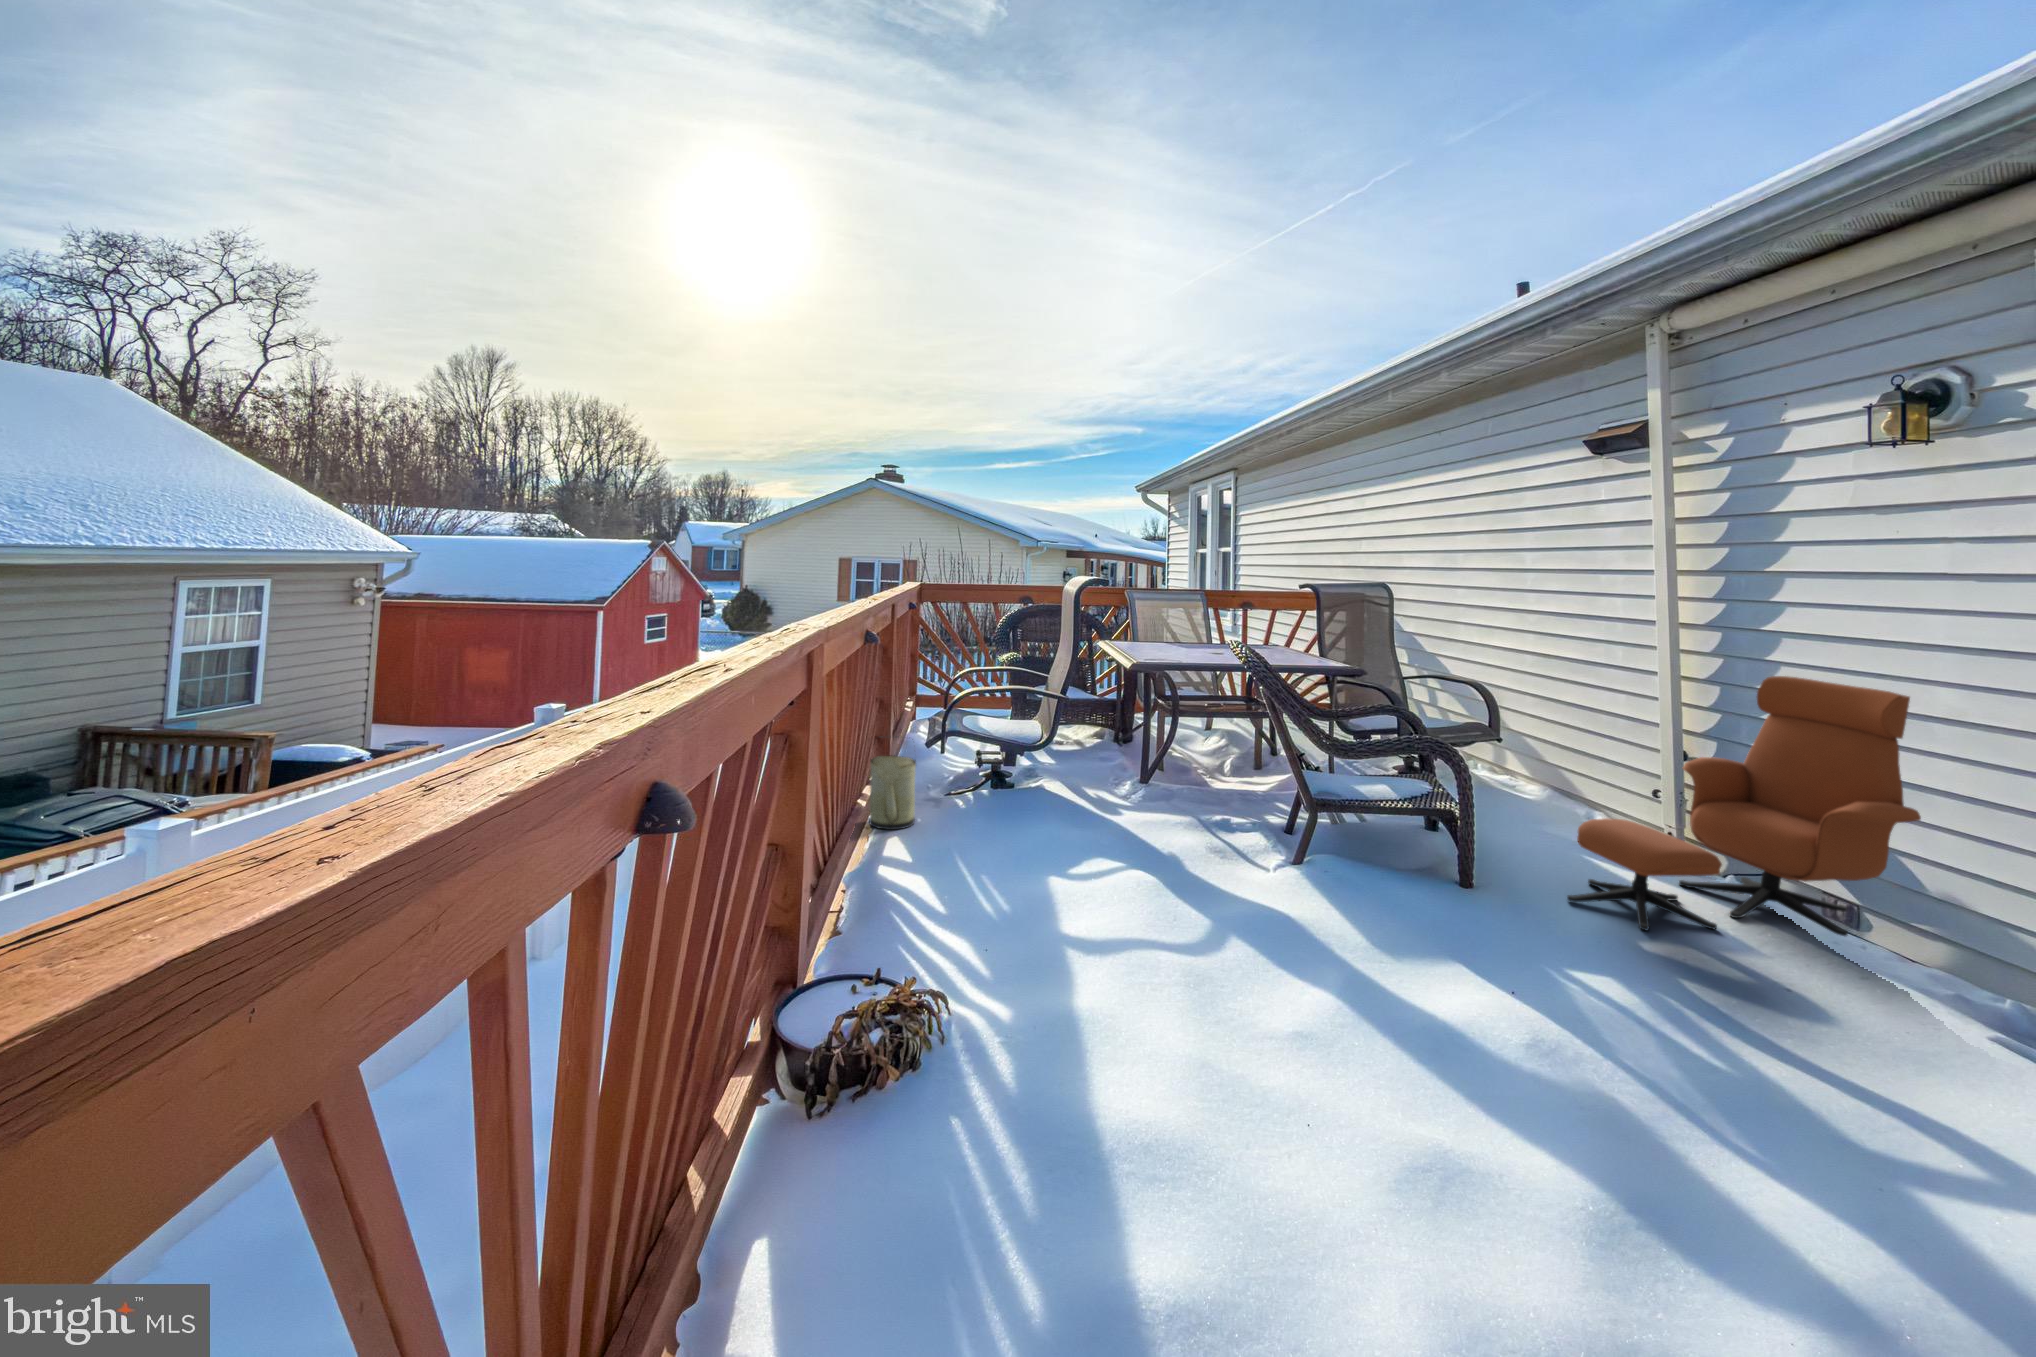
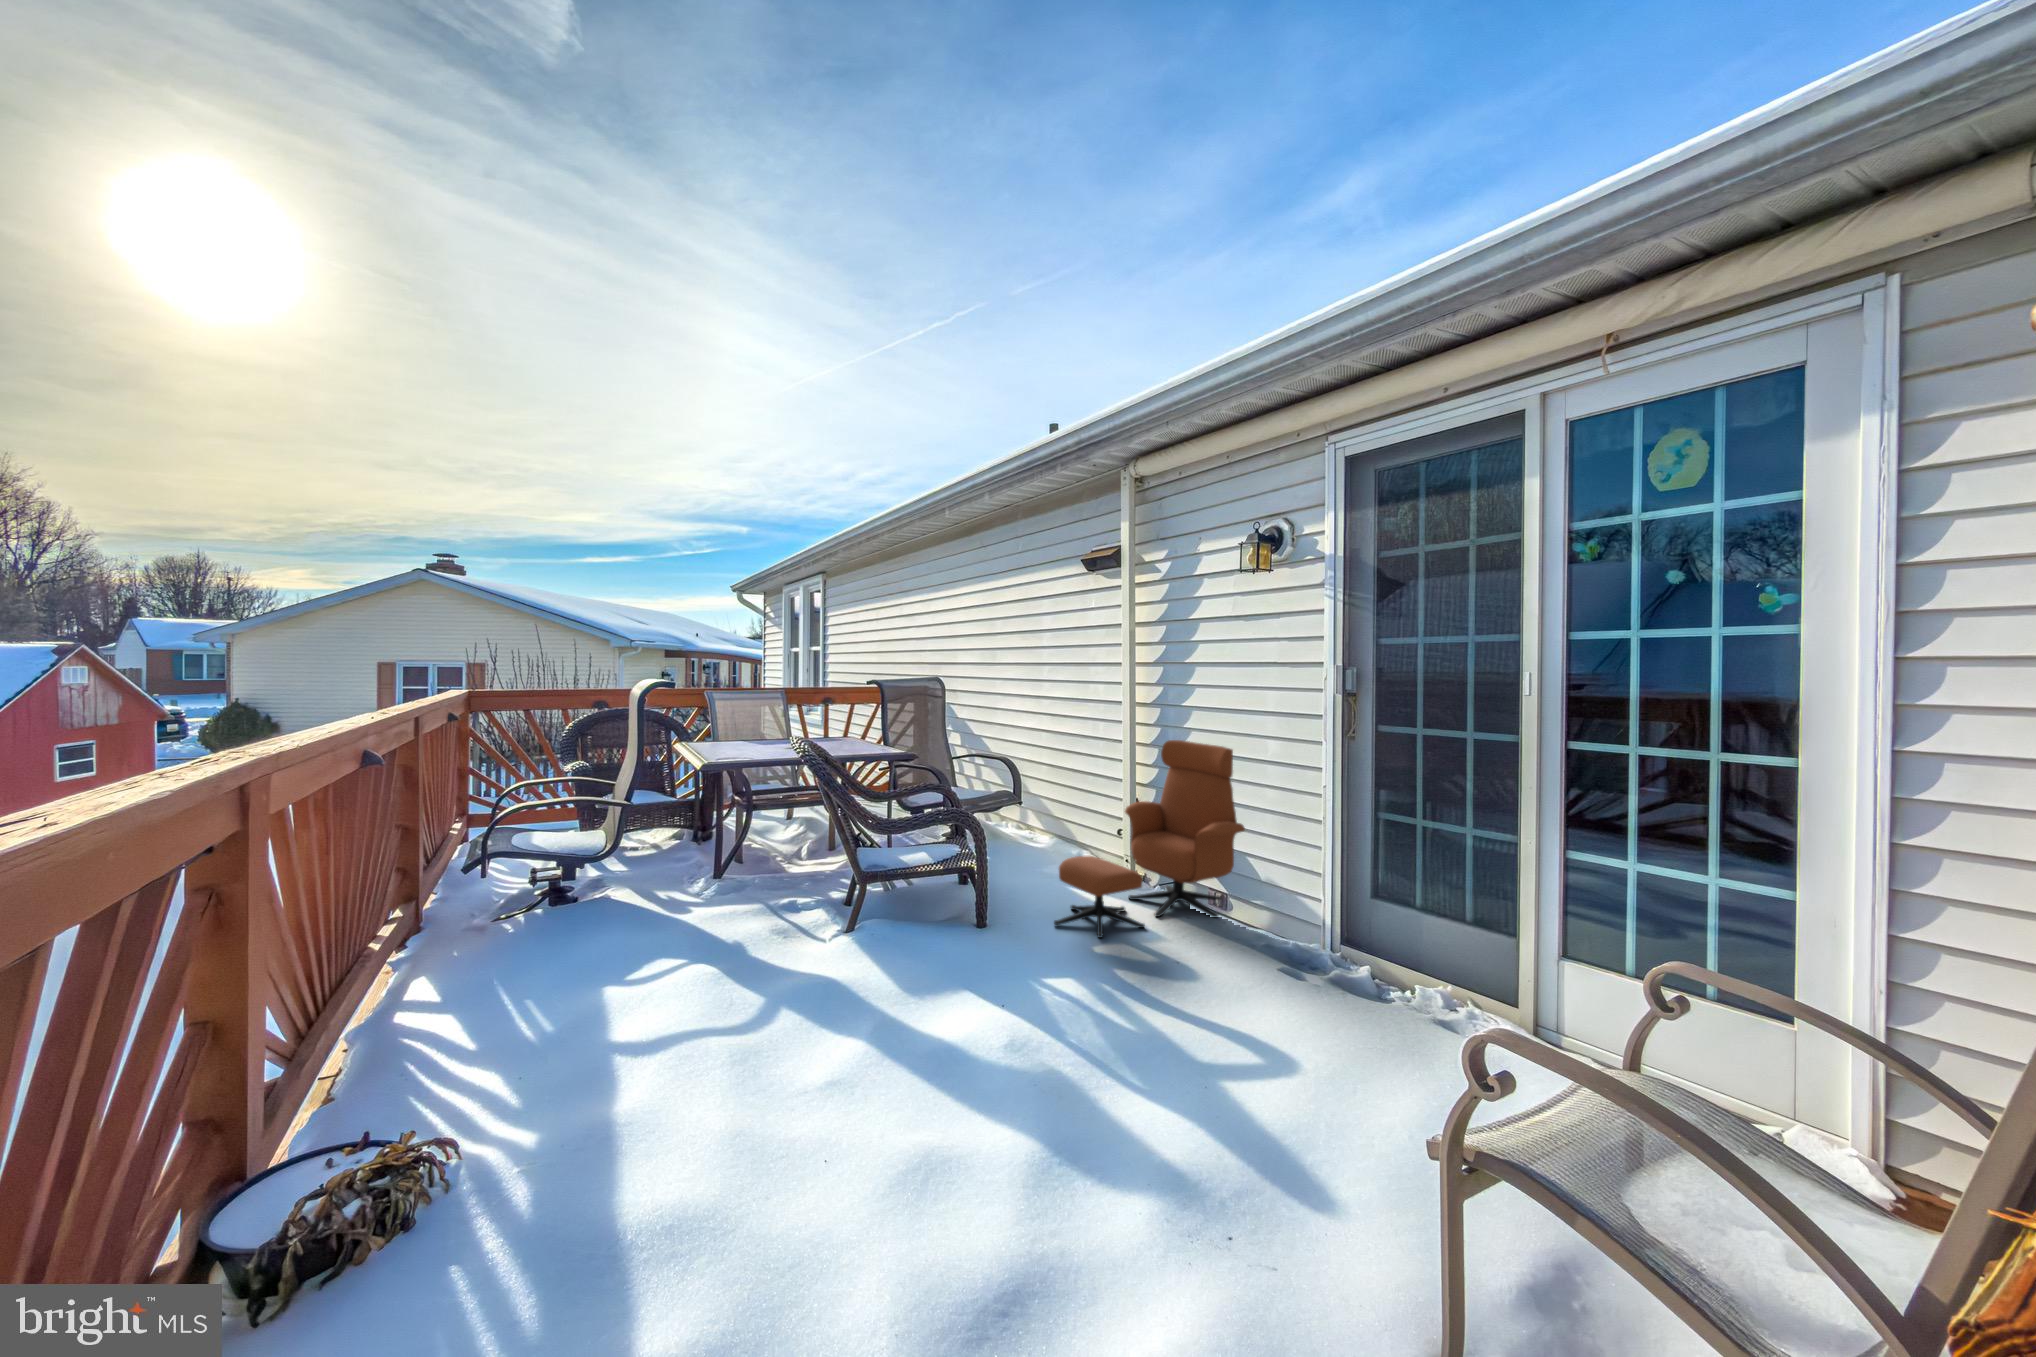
watering can: present [870,756,916,830] -> none [385,866,448,974]

